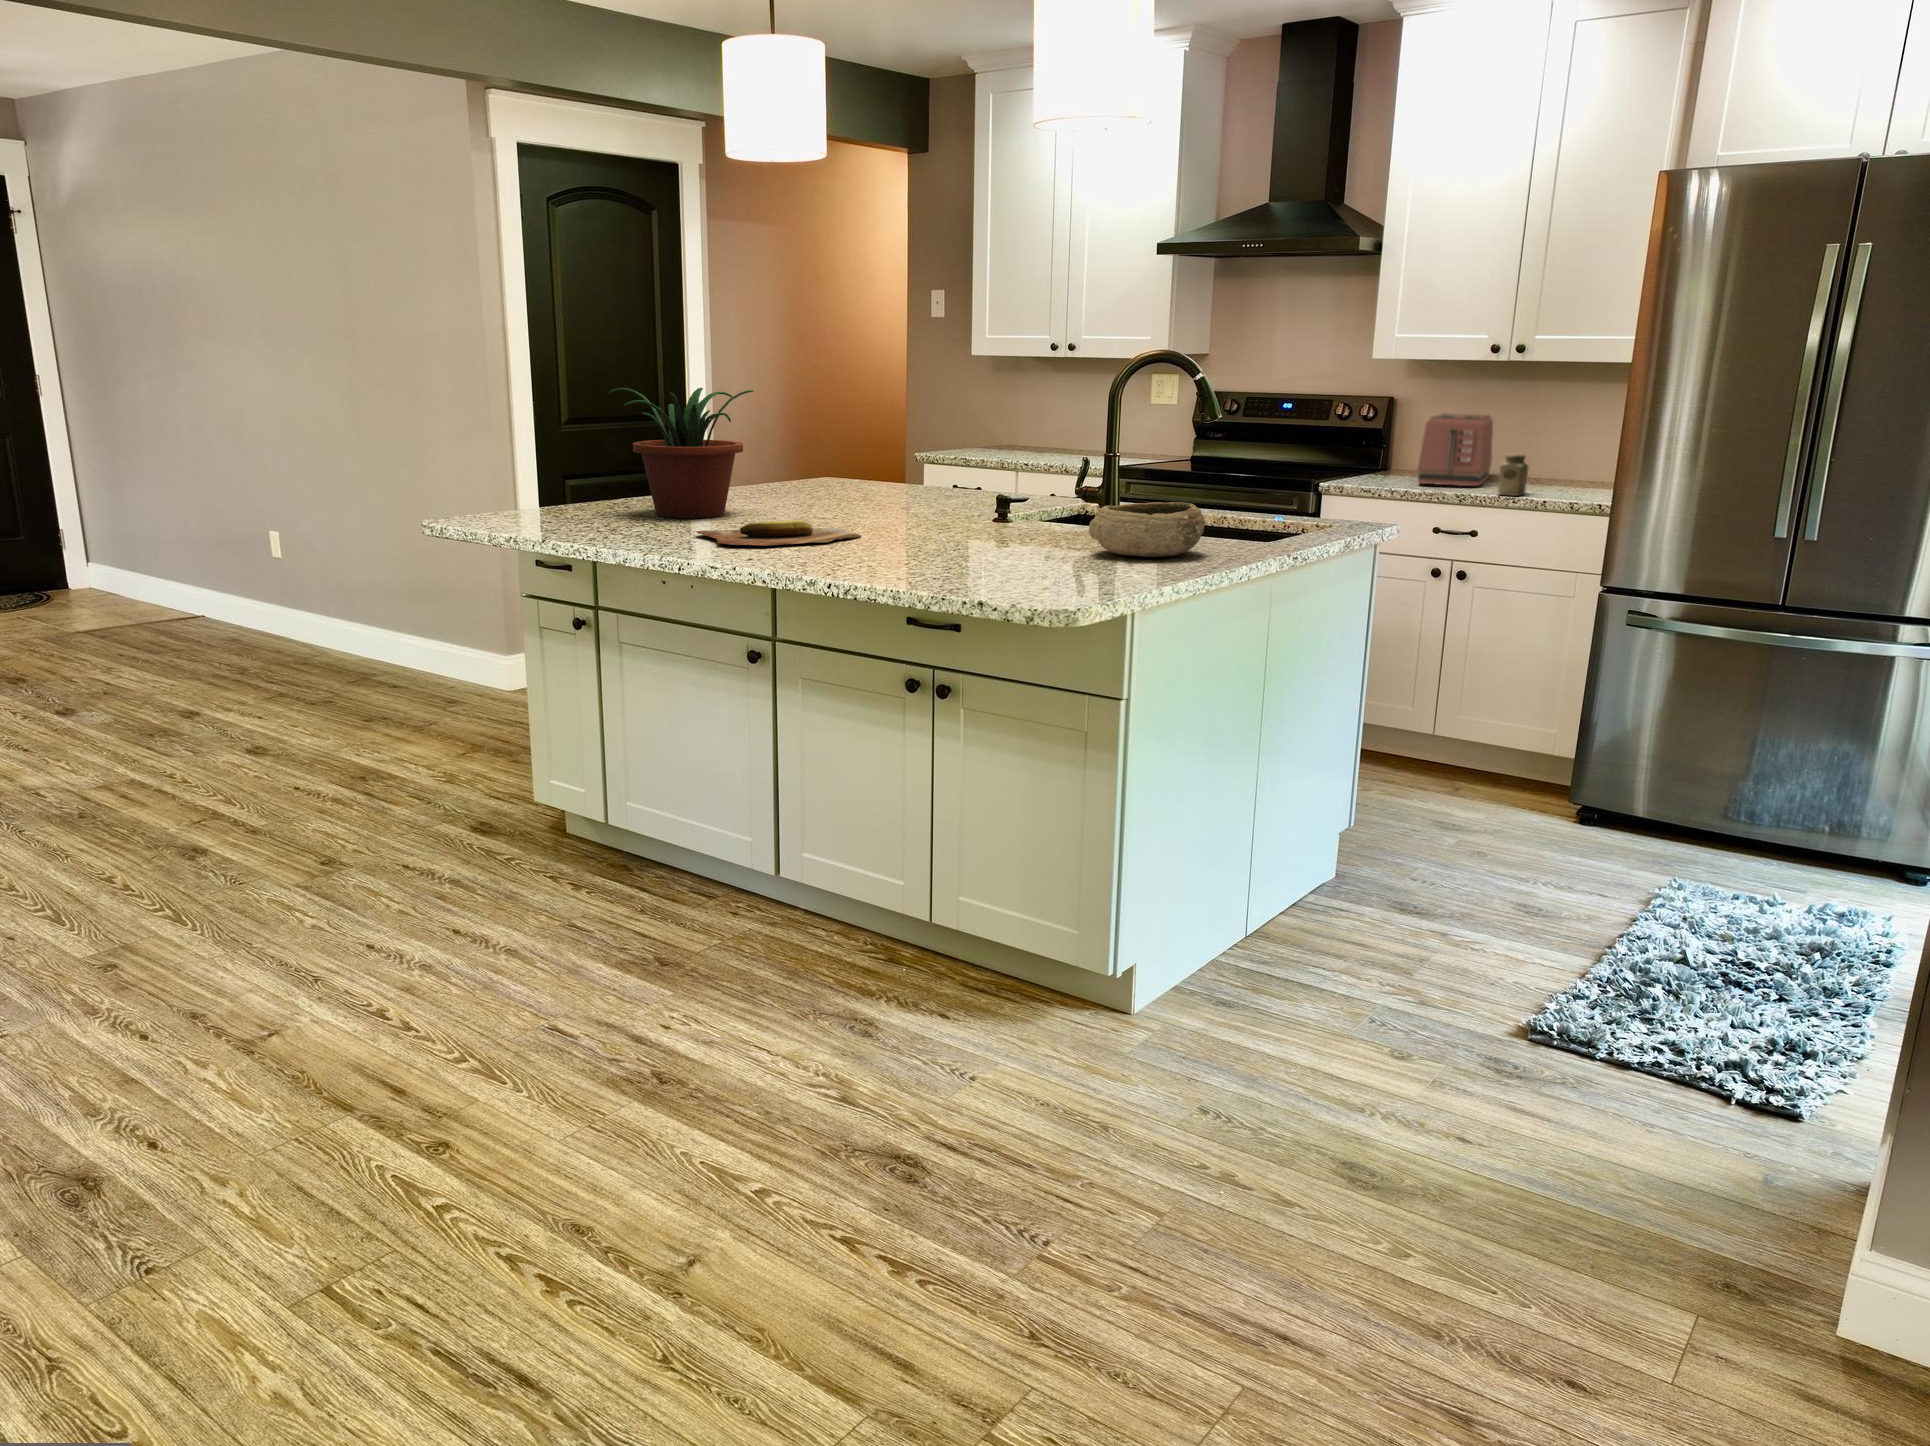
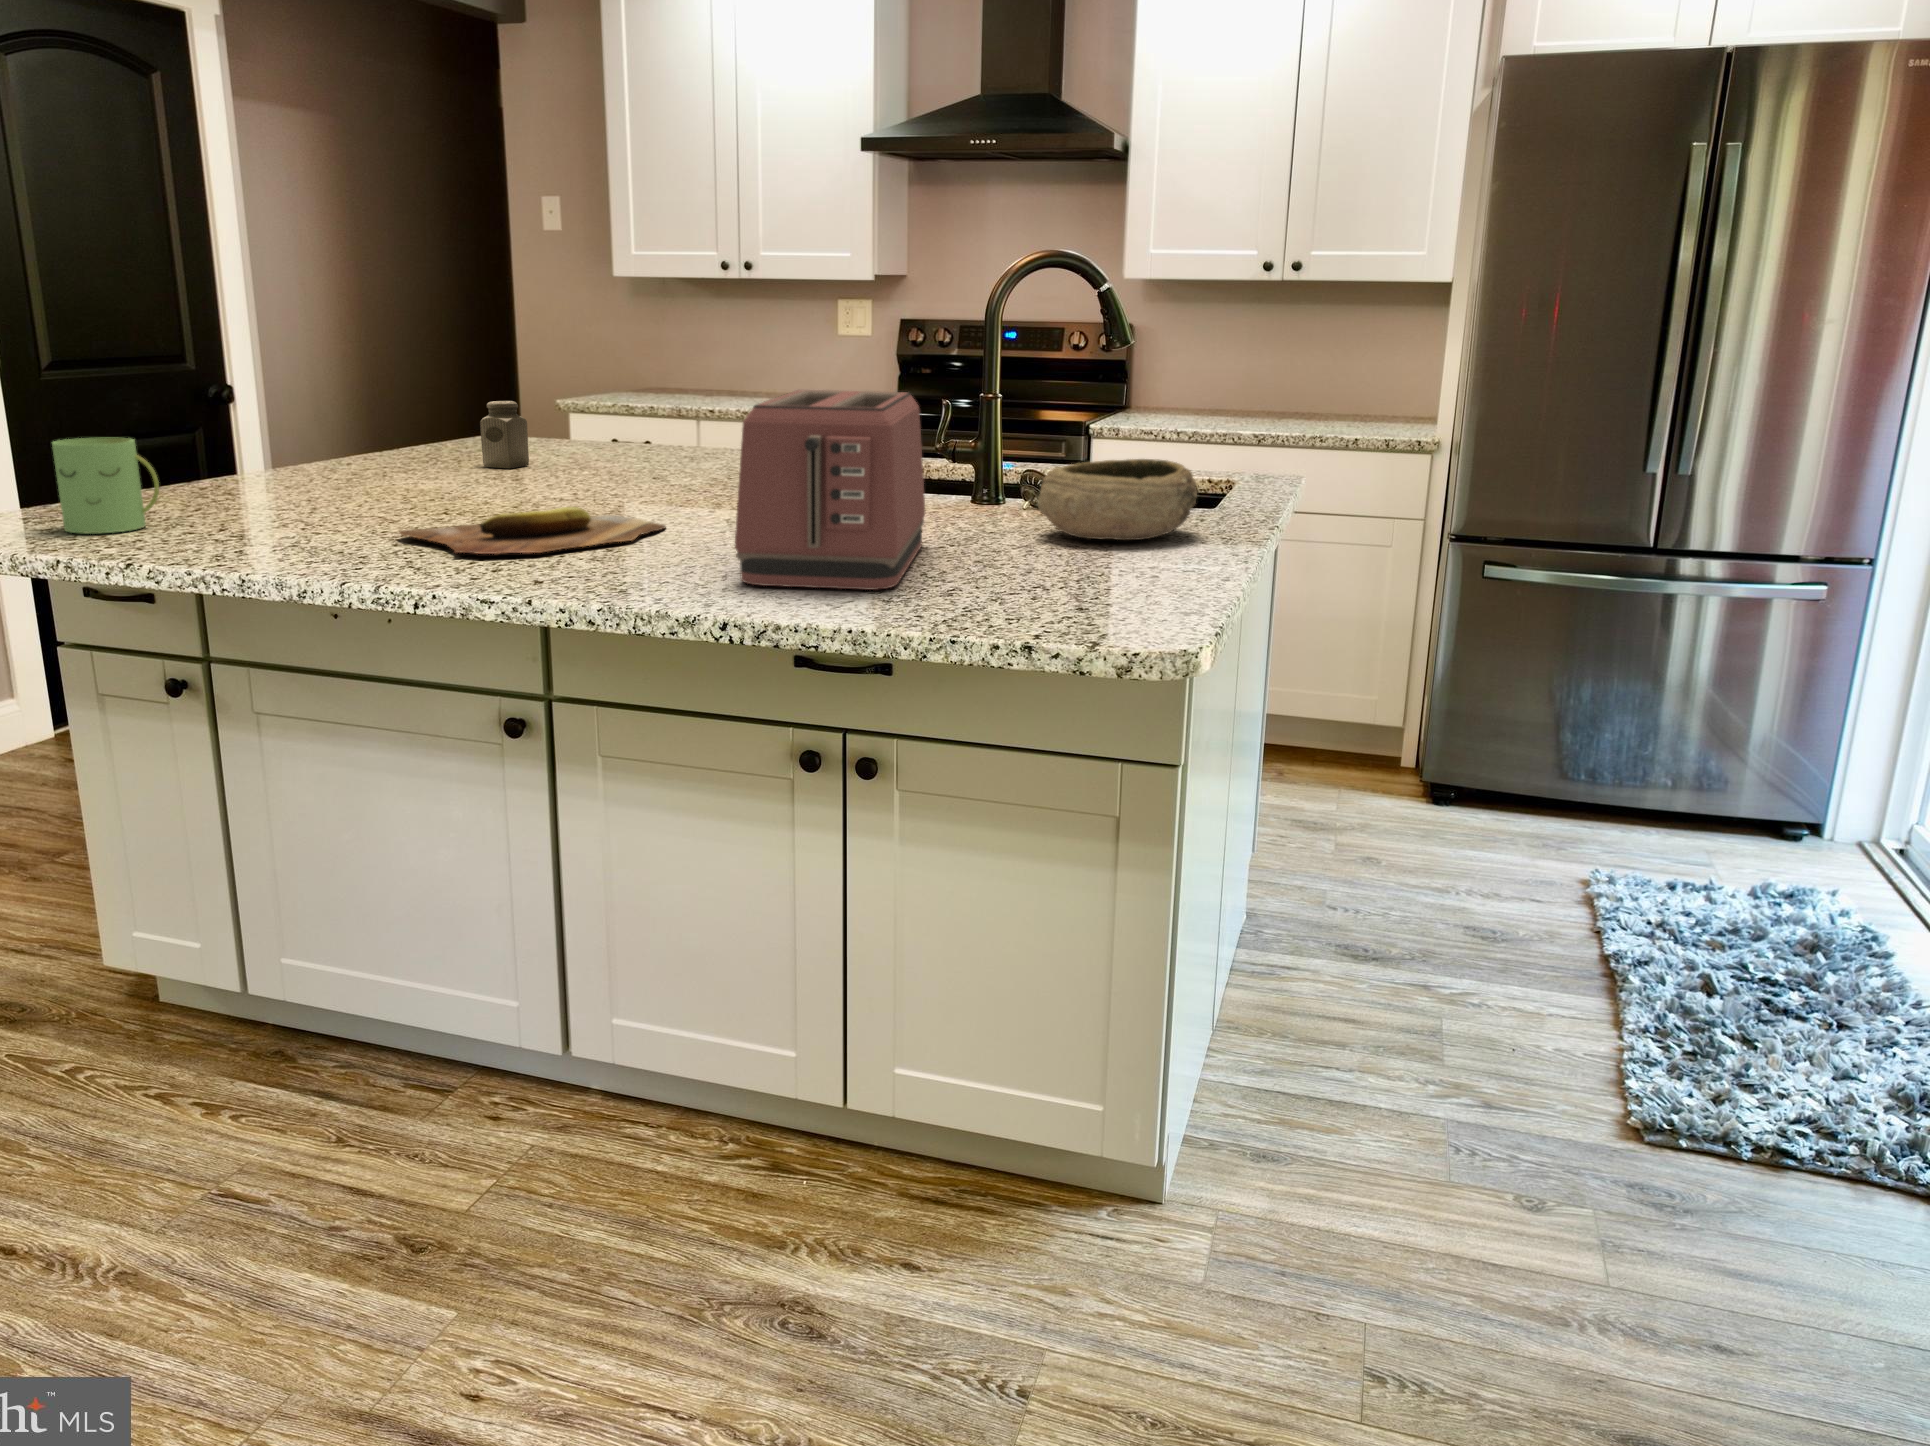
potted plant: present [608,388,754,518] -> none [195,304,441,508]
toaster: present [1418,413,1493,486] -> present [735,390,925,590]
salt shaker: present [1498,454,1528,496] -> present [480,401,529,468]
mug: none [519,469,574,526] -> present [52,438,159,534]

